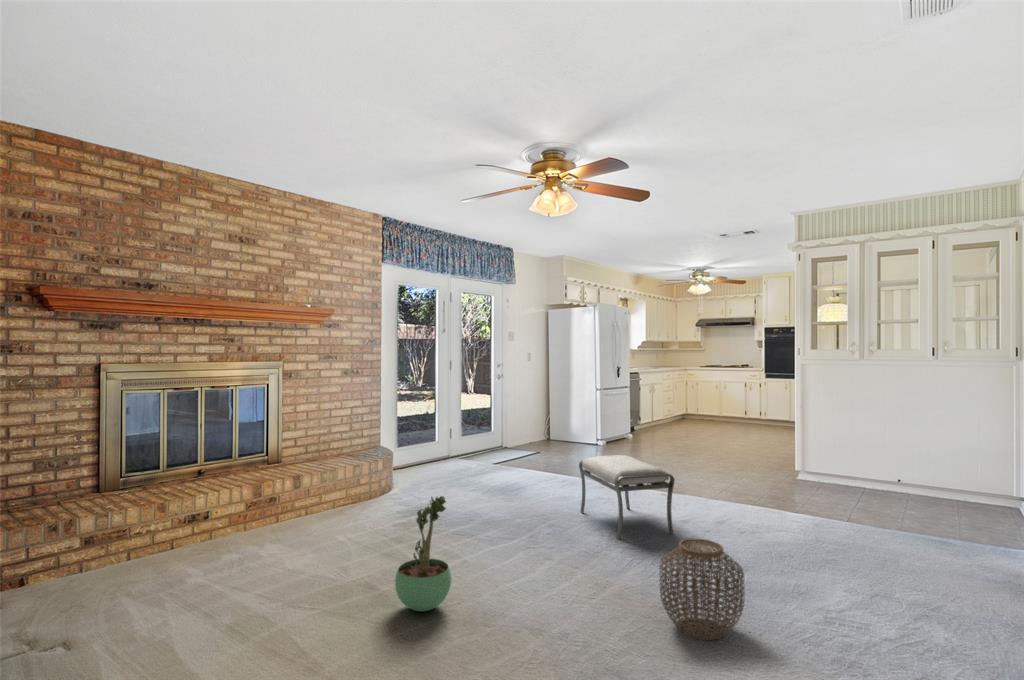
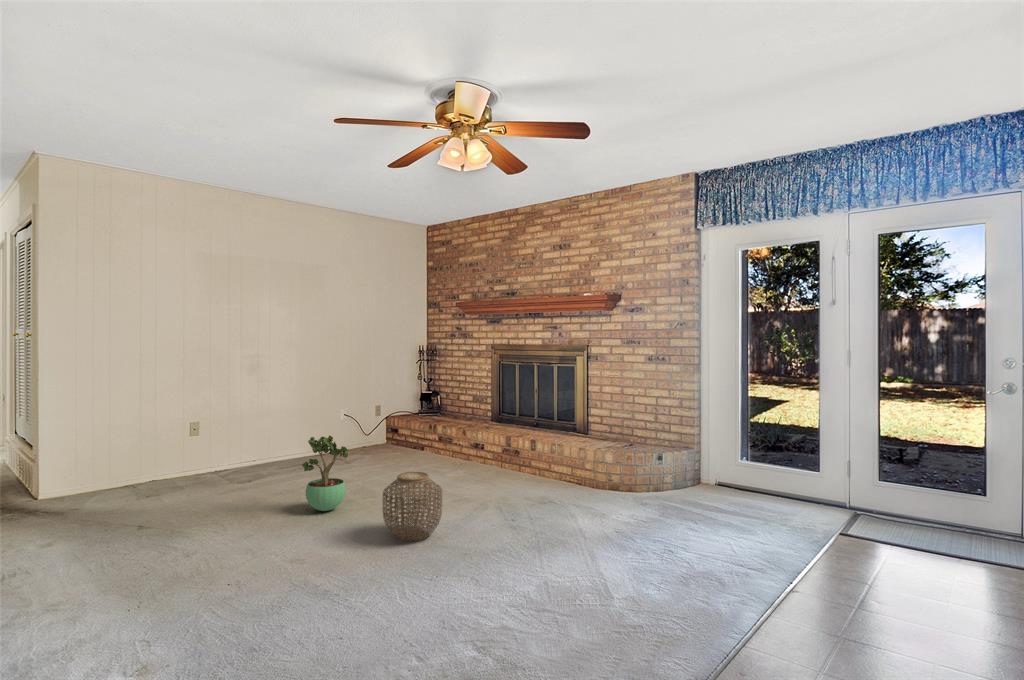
ottoman: present [579,455,675,539] -> none [433,497,591,634]
woven basket: present [660,538,744,640] -> present [383,472,442,541]

